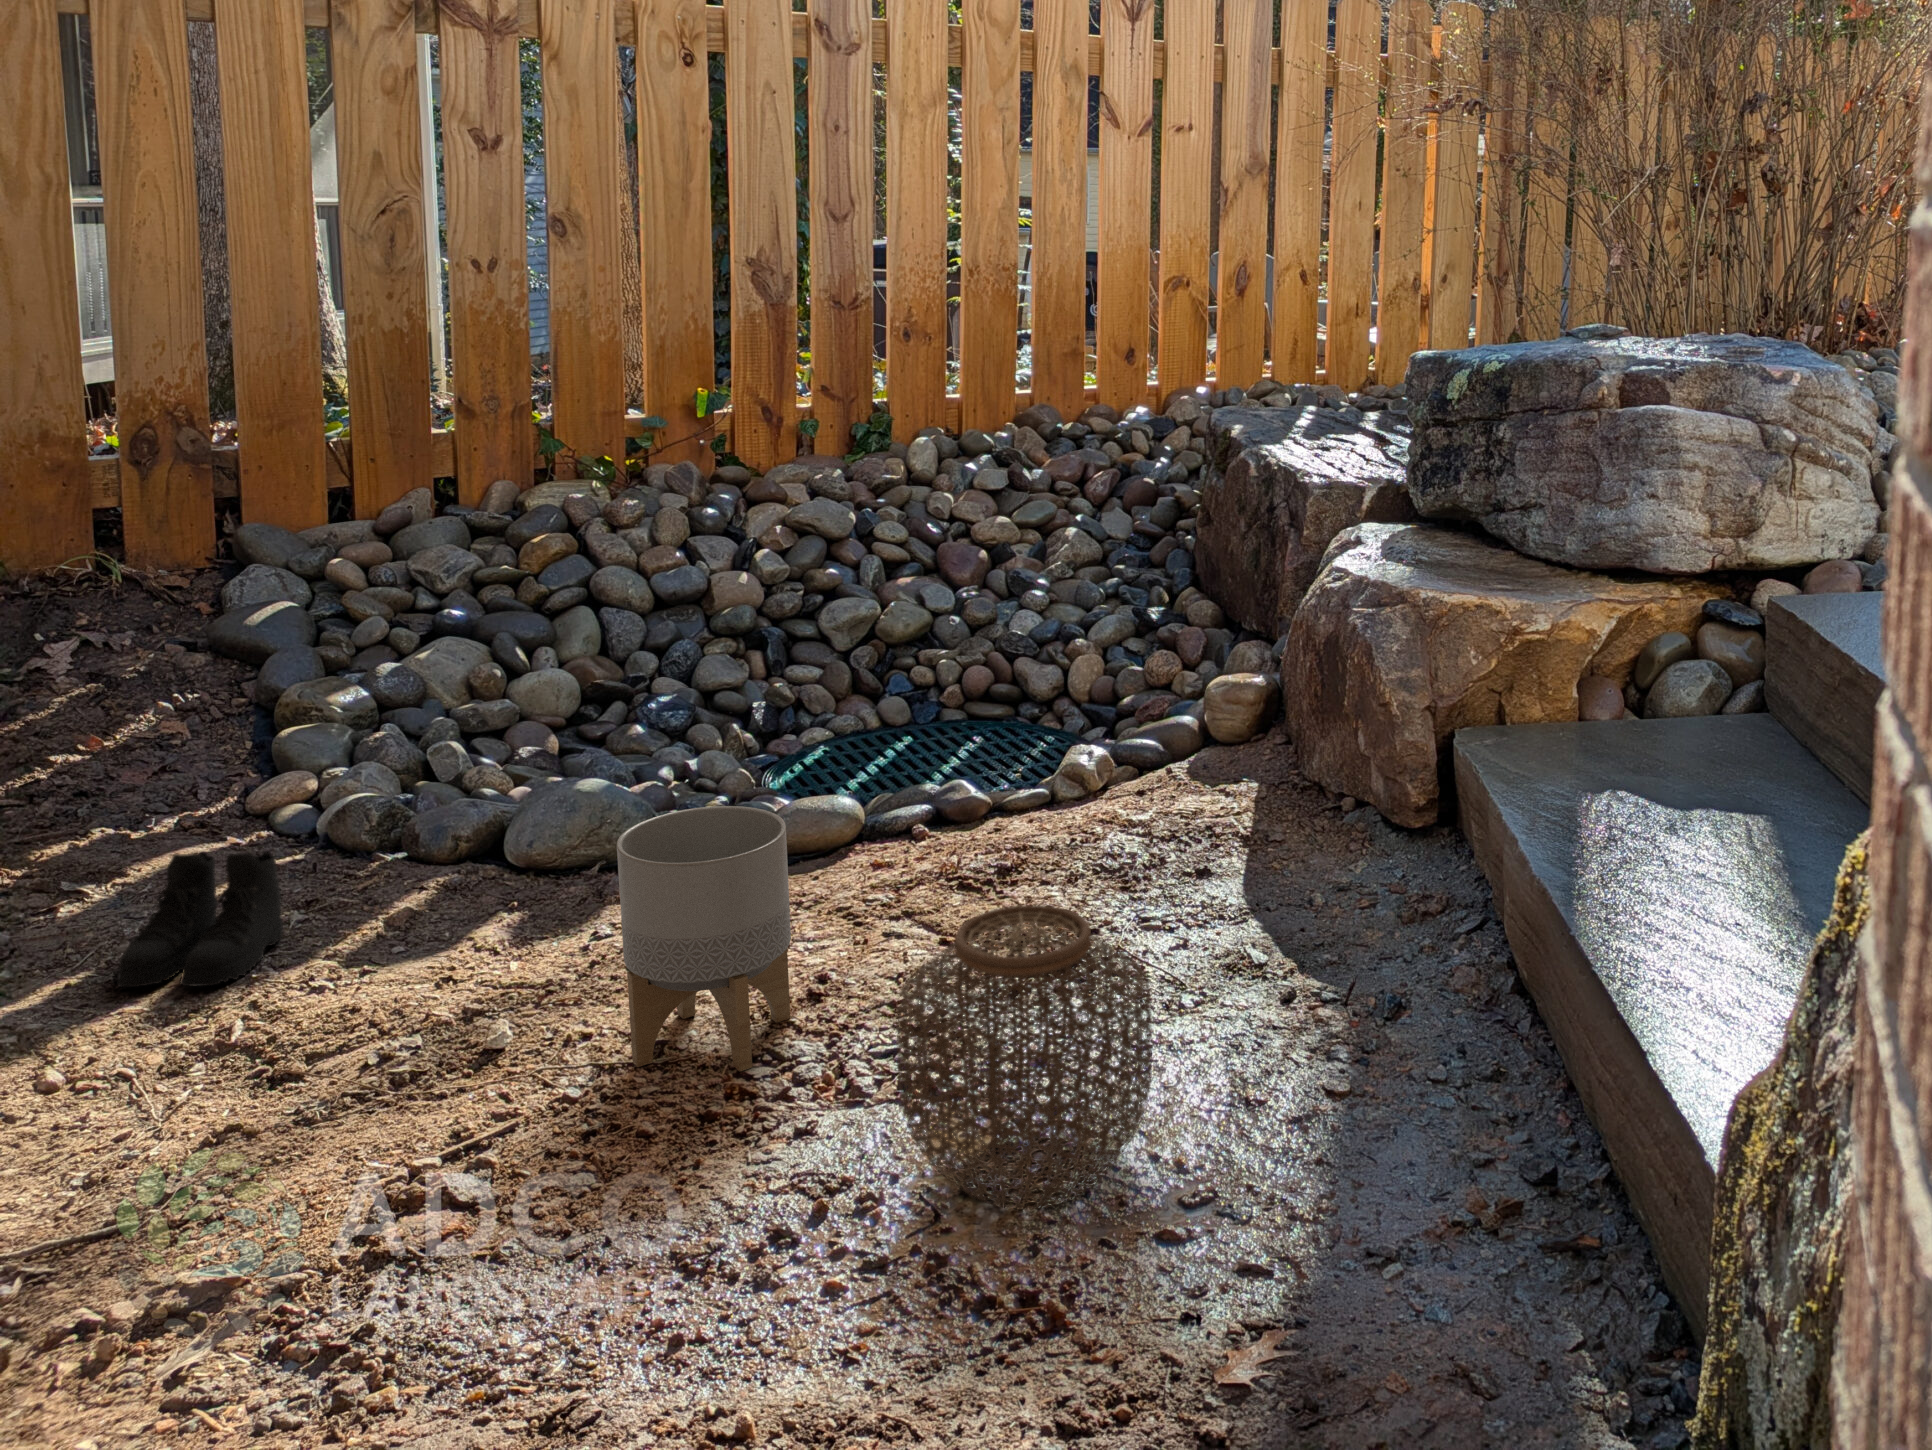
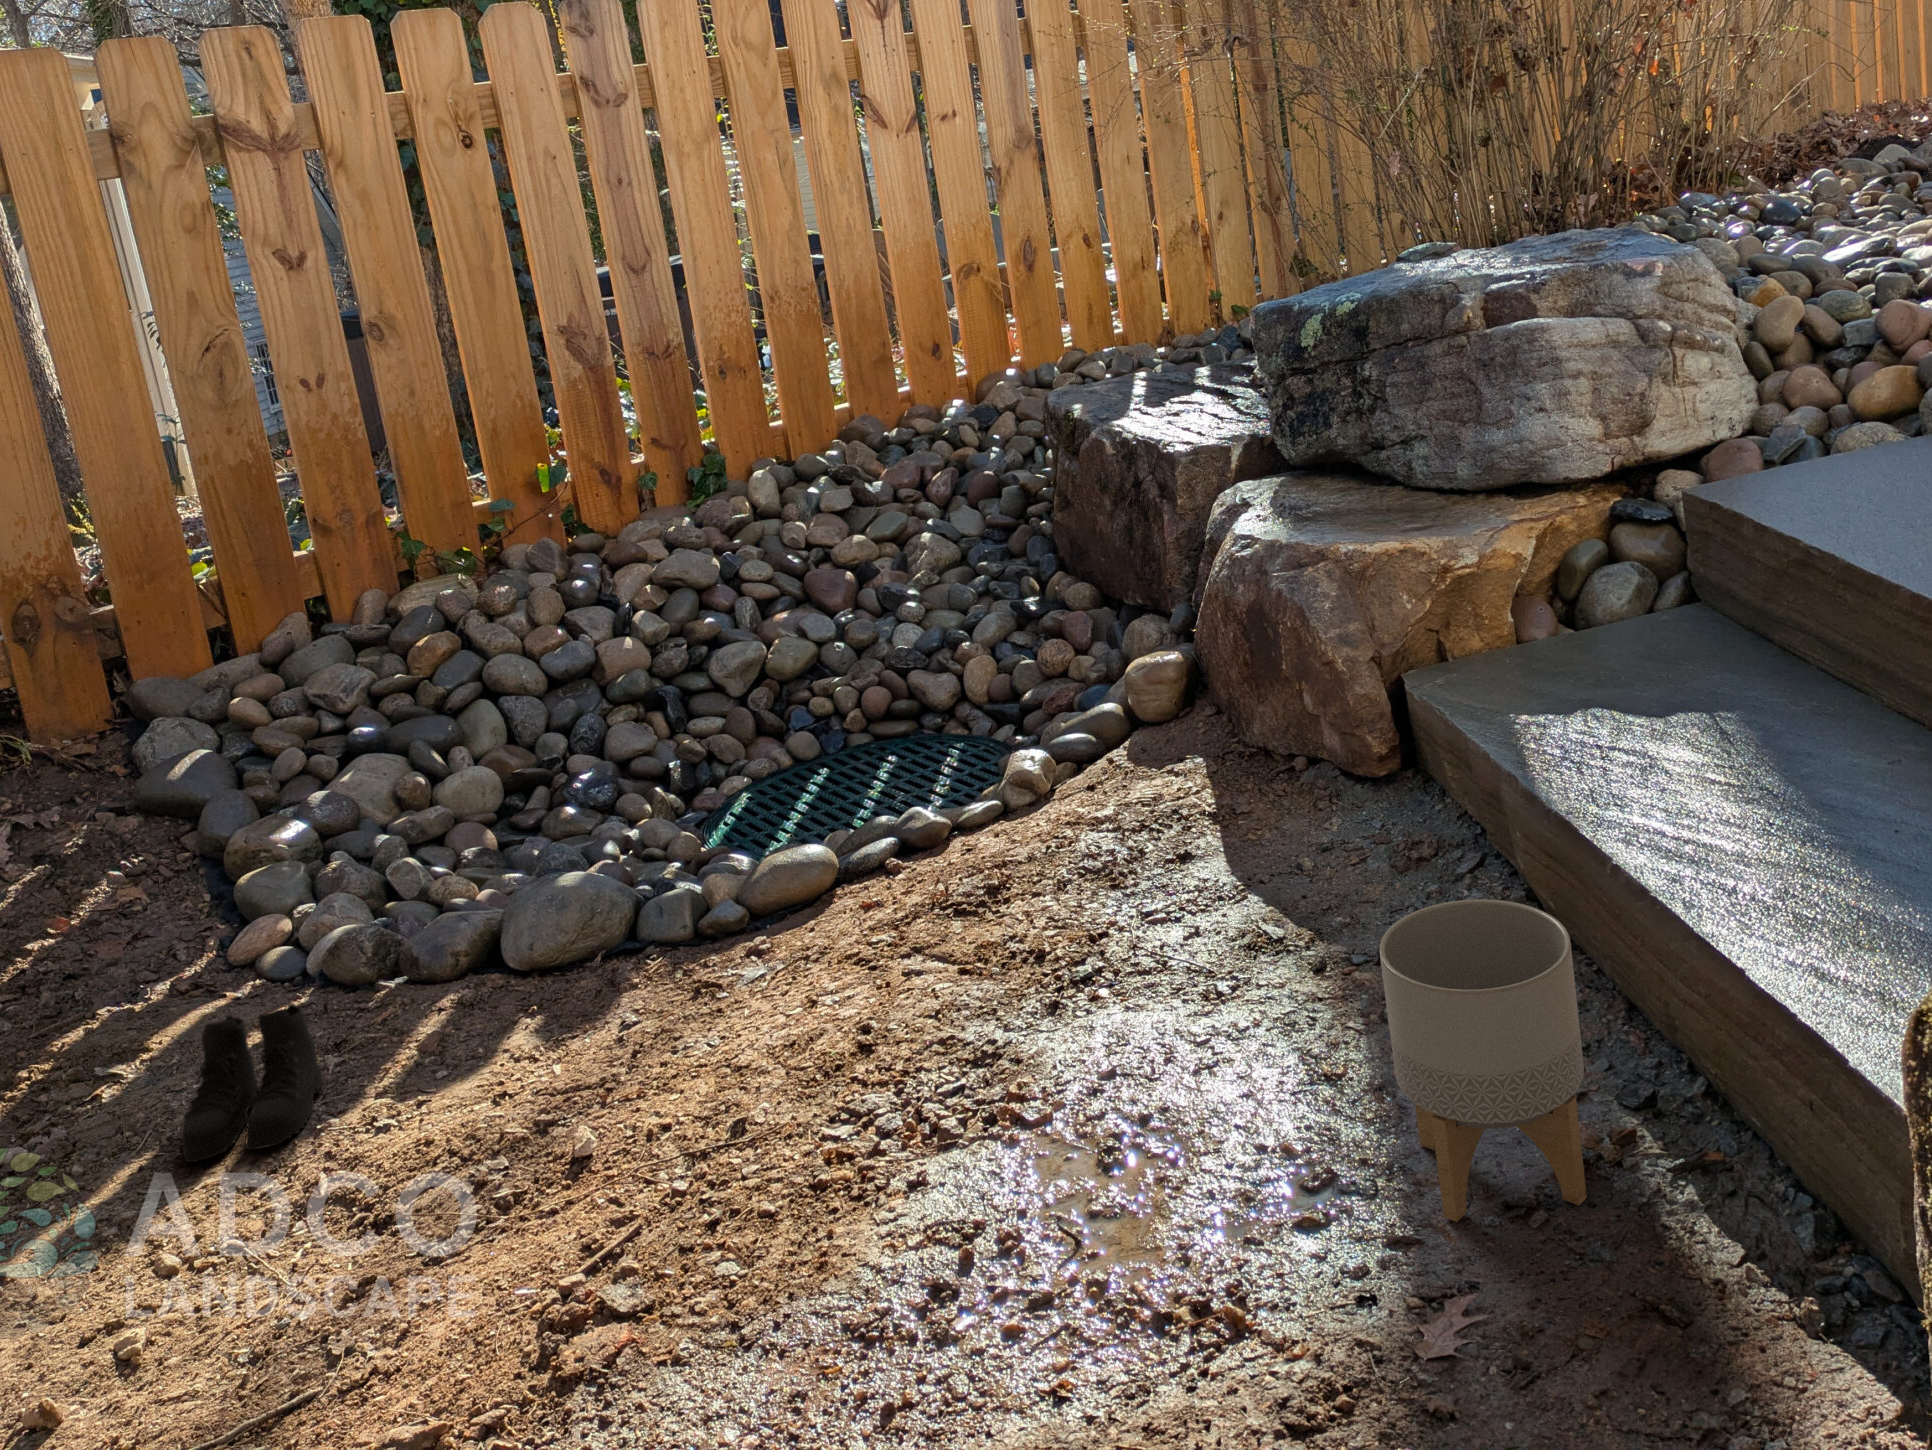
planter: present [617,806,791,1071] -> present [1380,899,1587,1222]
woven basket: present [896,905,1152,1210] -> none [1001,933,1251,1223]

